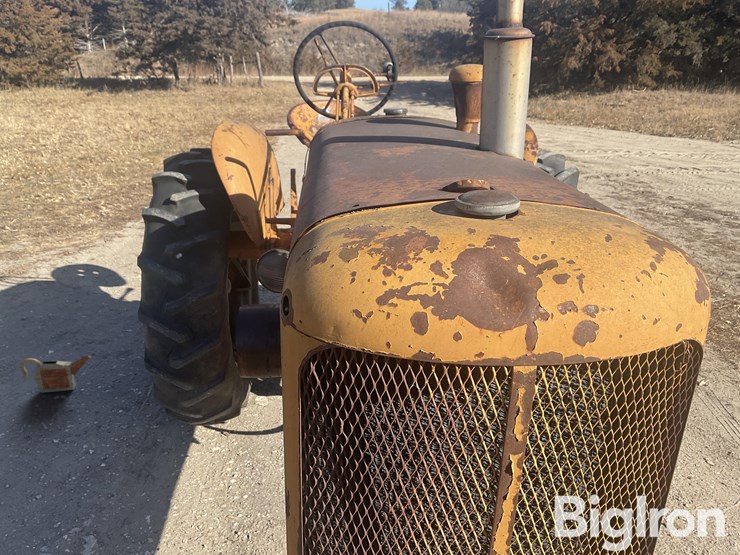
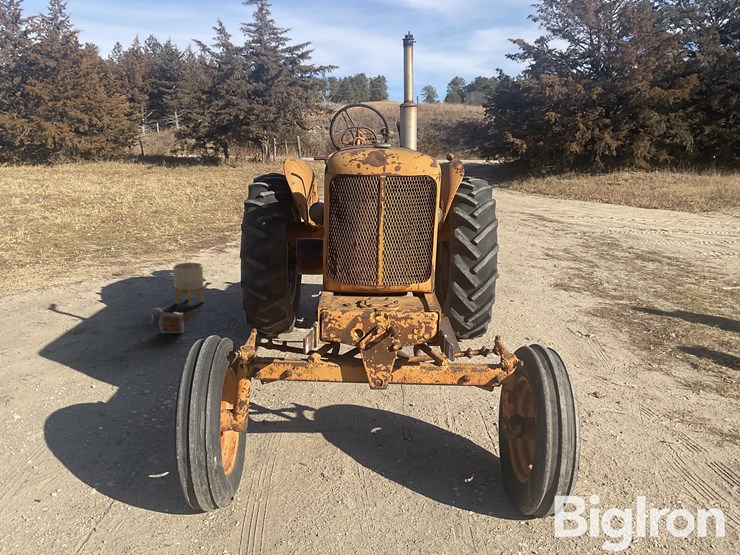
planter: none [65,269,115,332] -> present [173,263,204,306]

